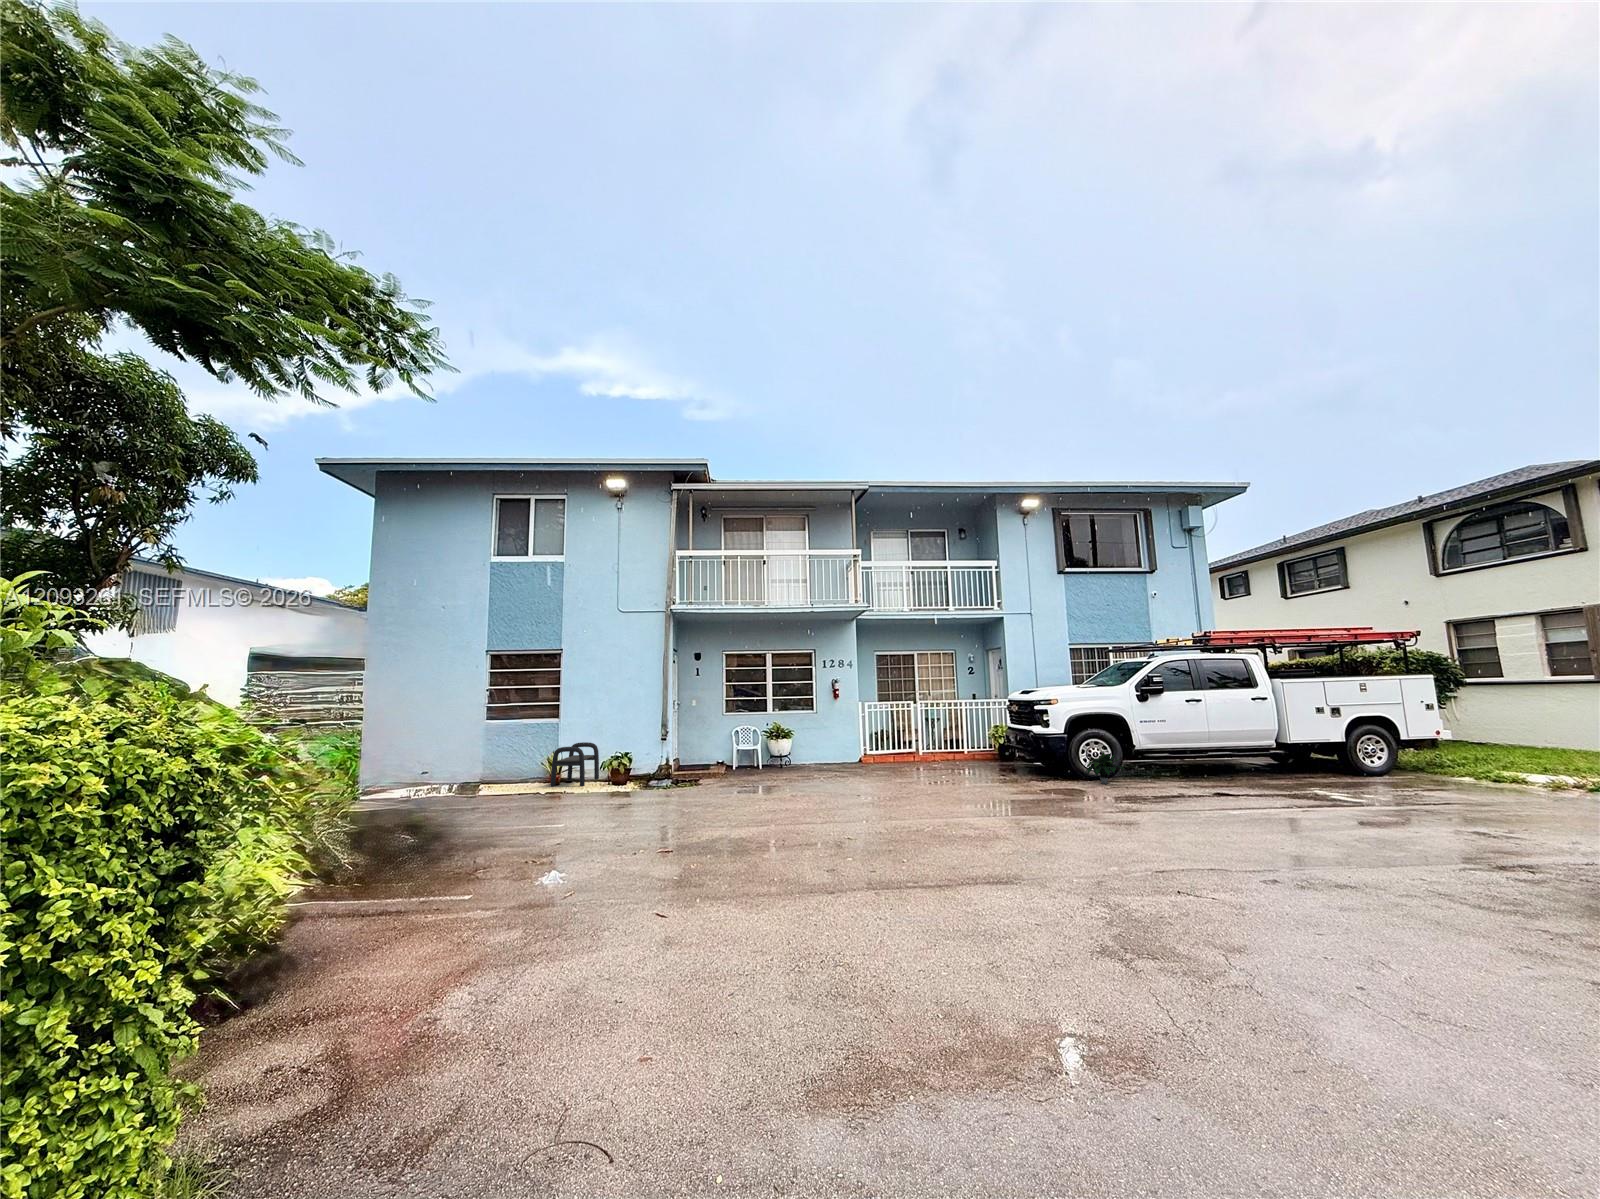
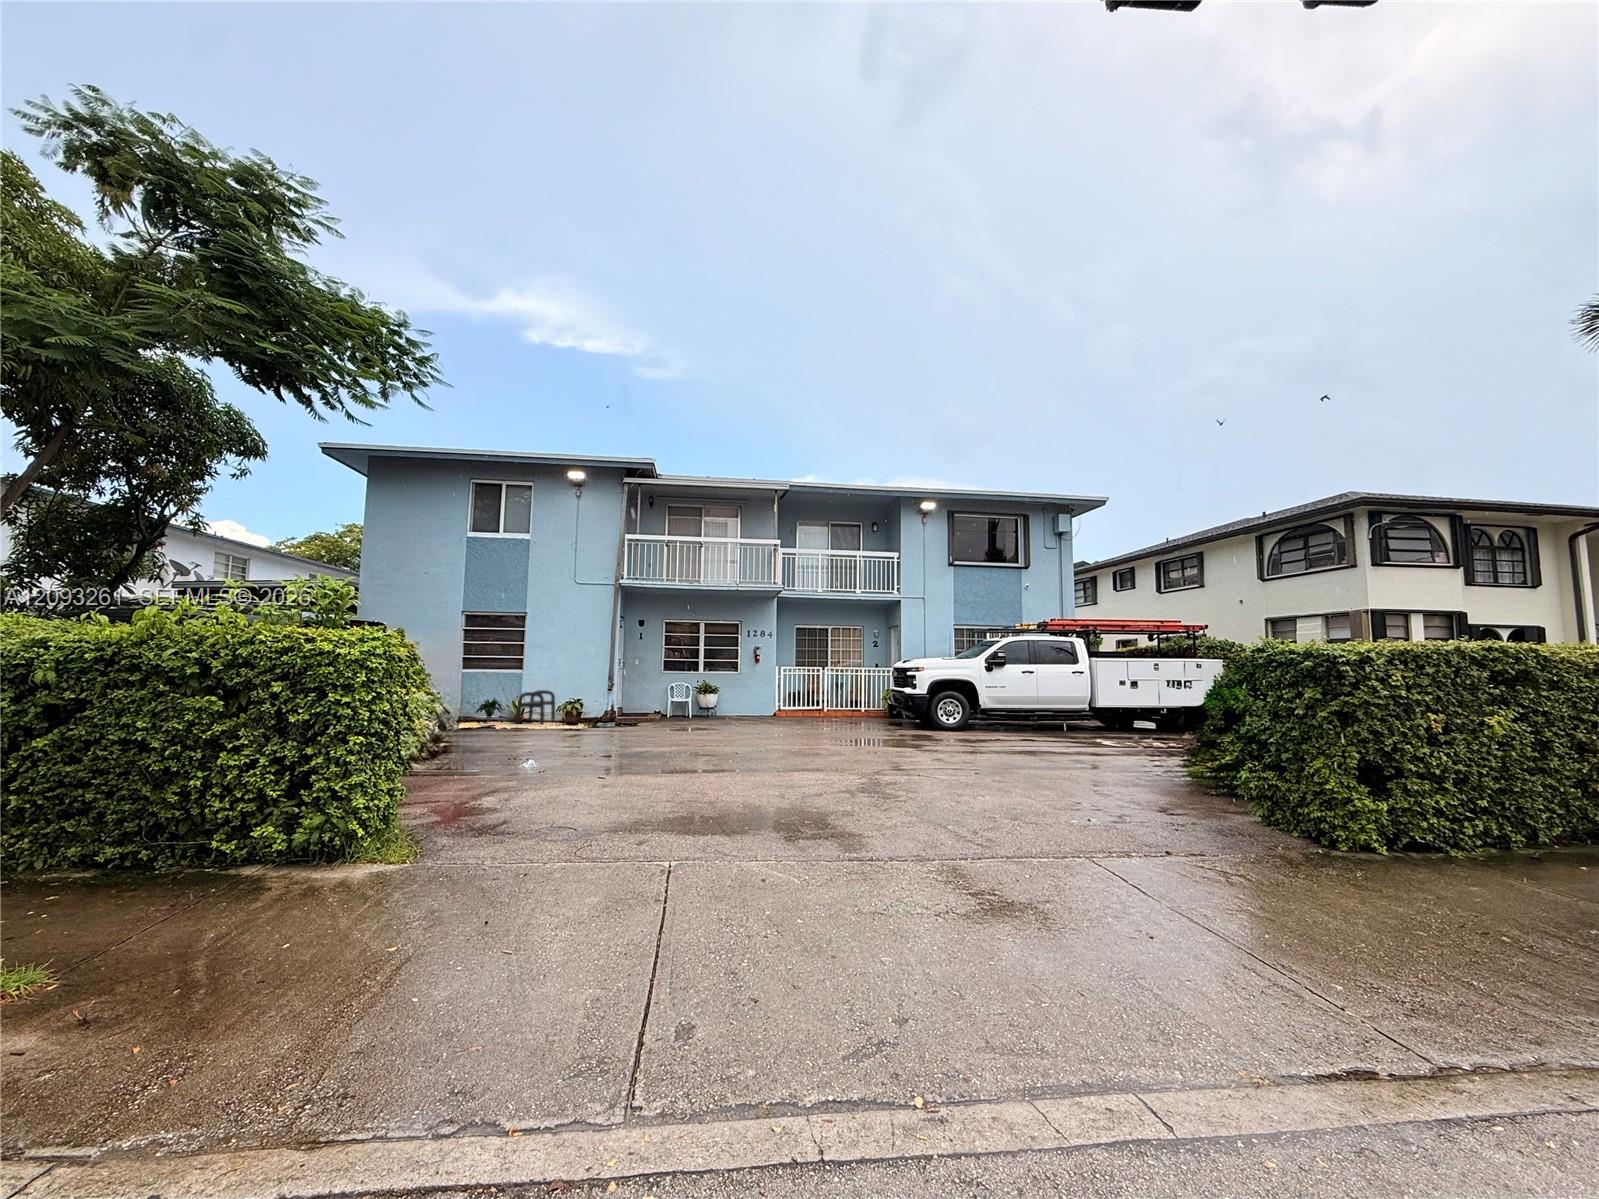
potted plant: present [1084,751,1125,784] -> present [476,698,503,721]

